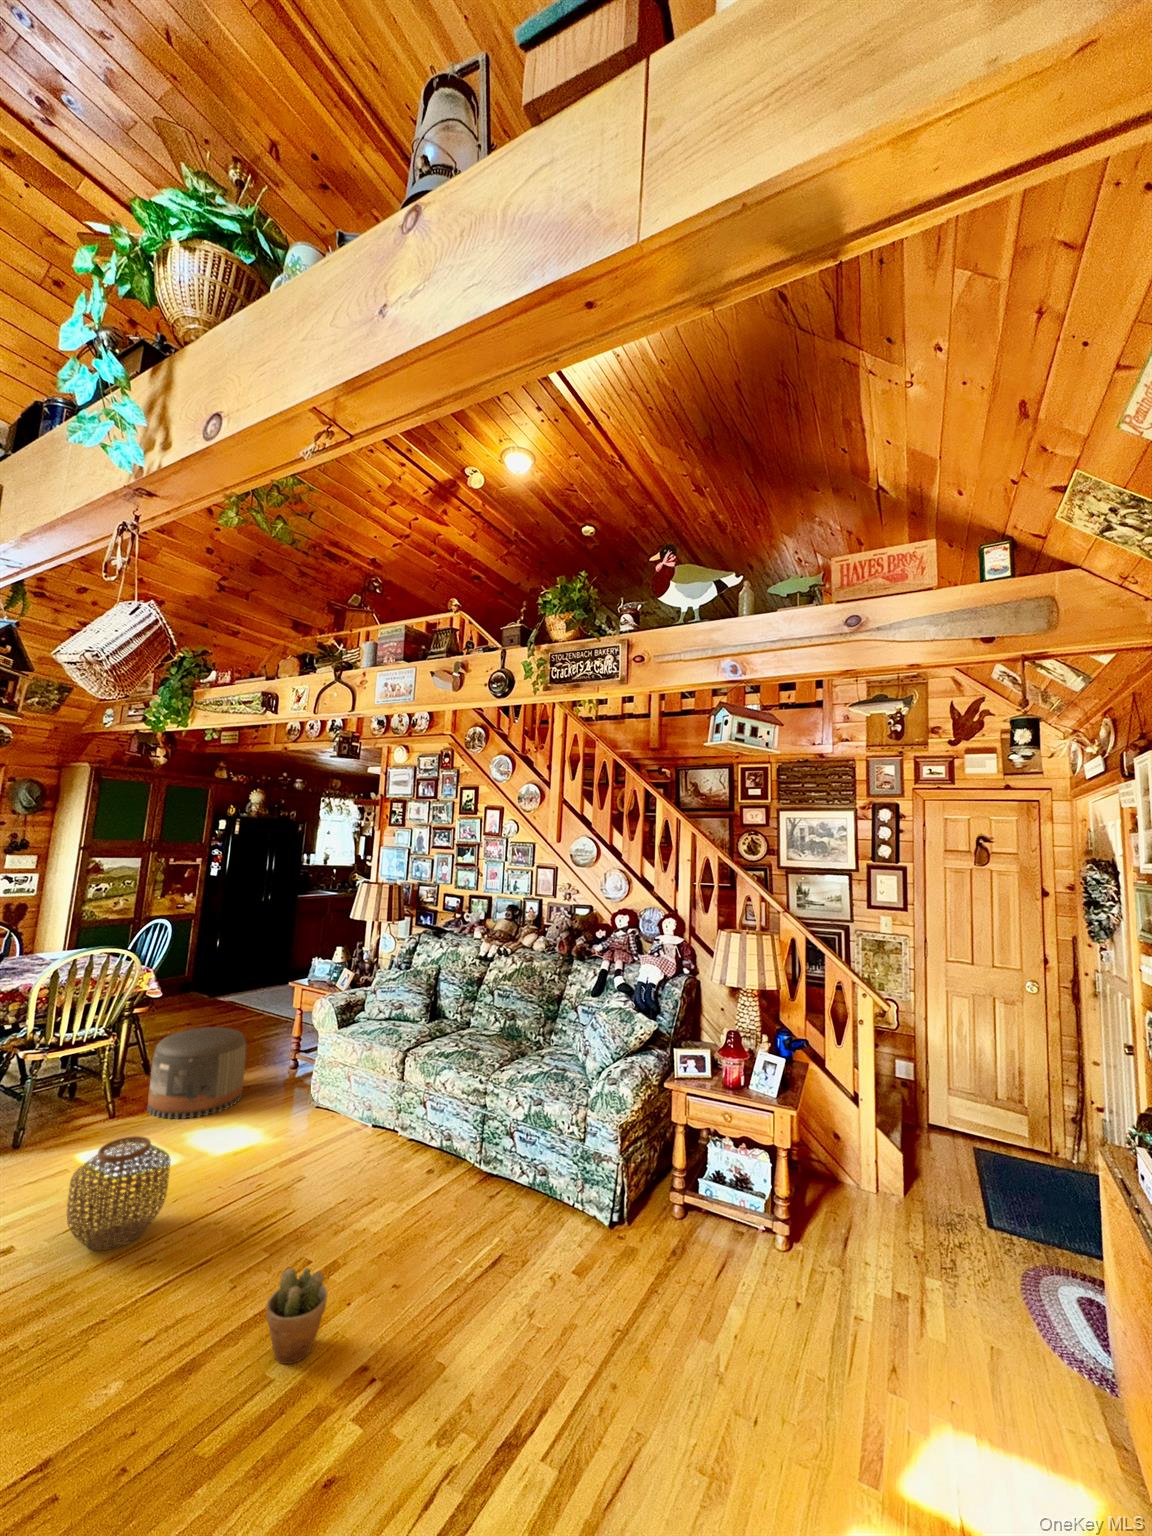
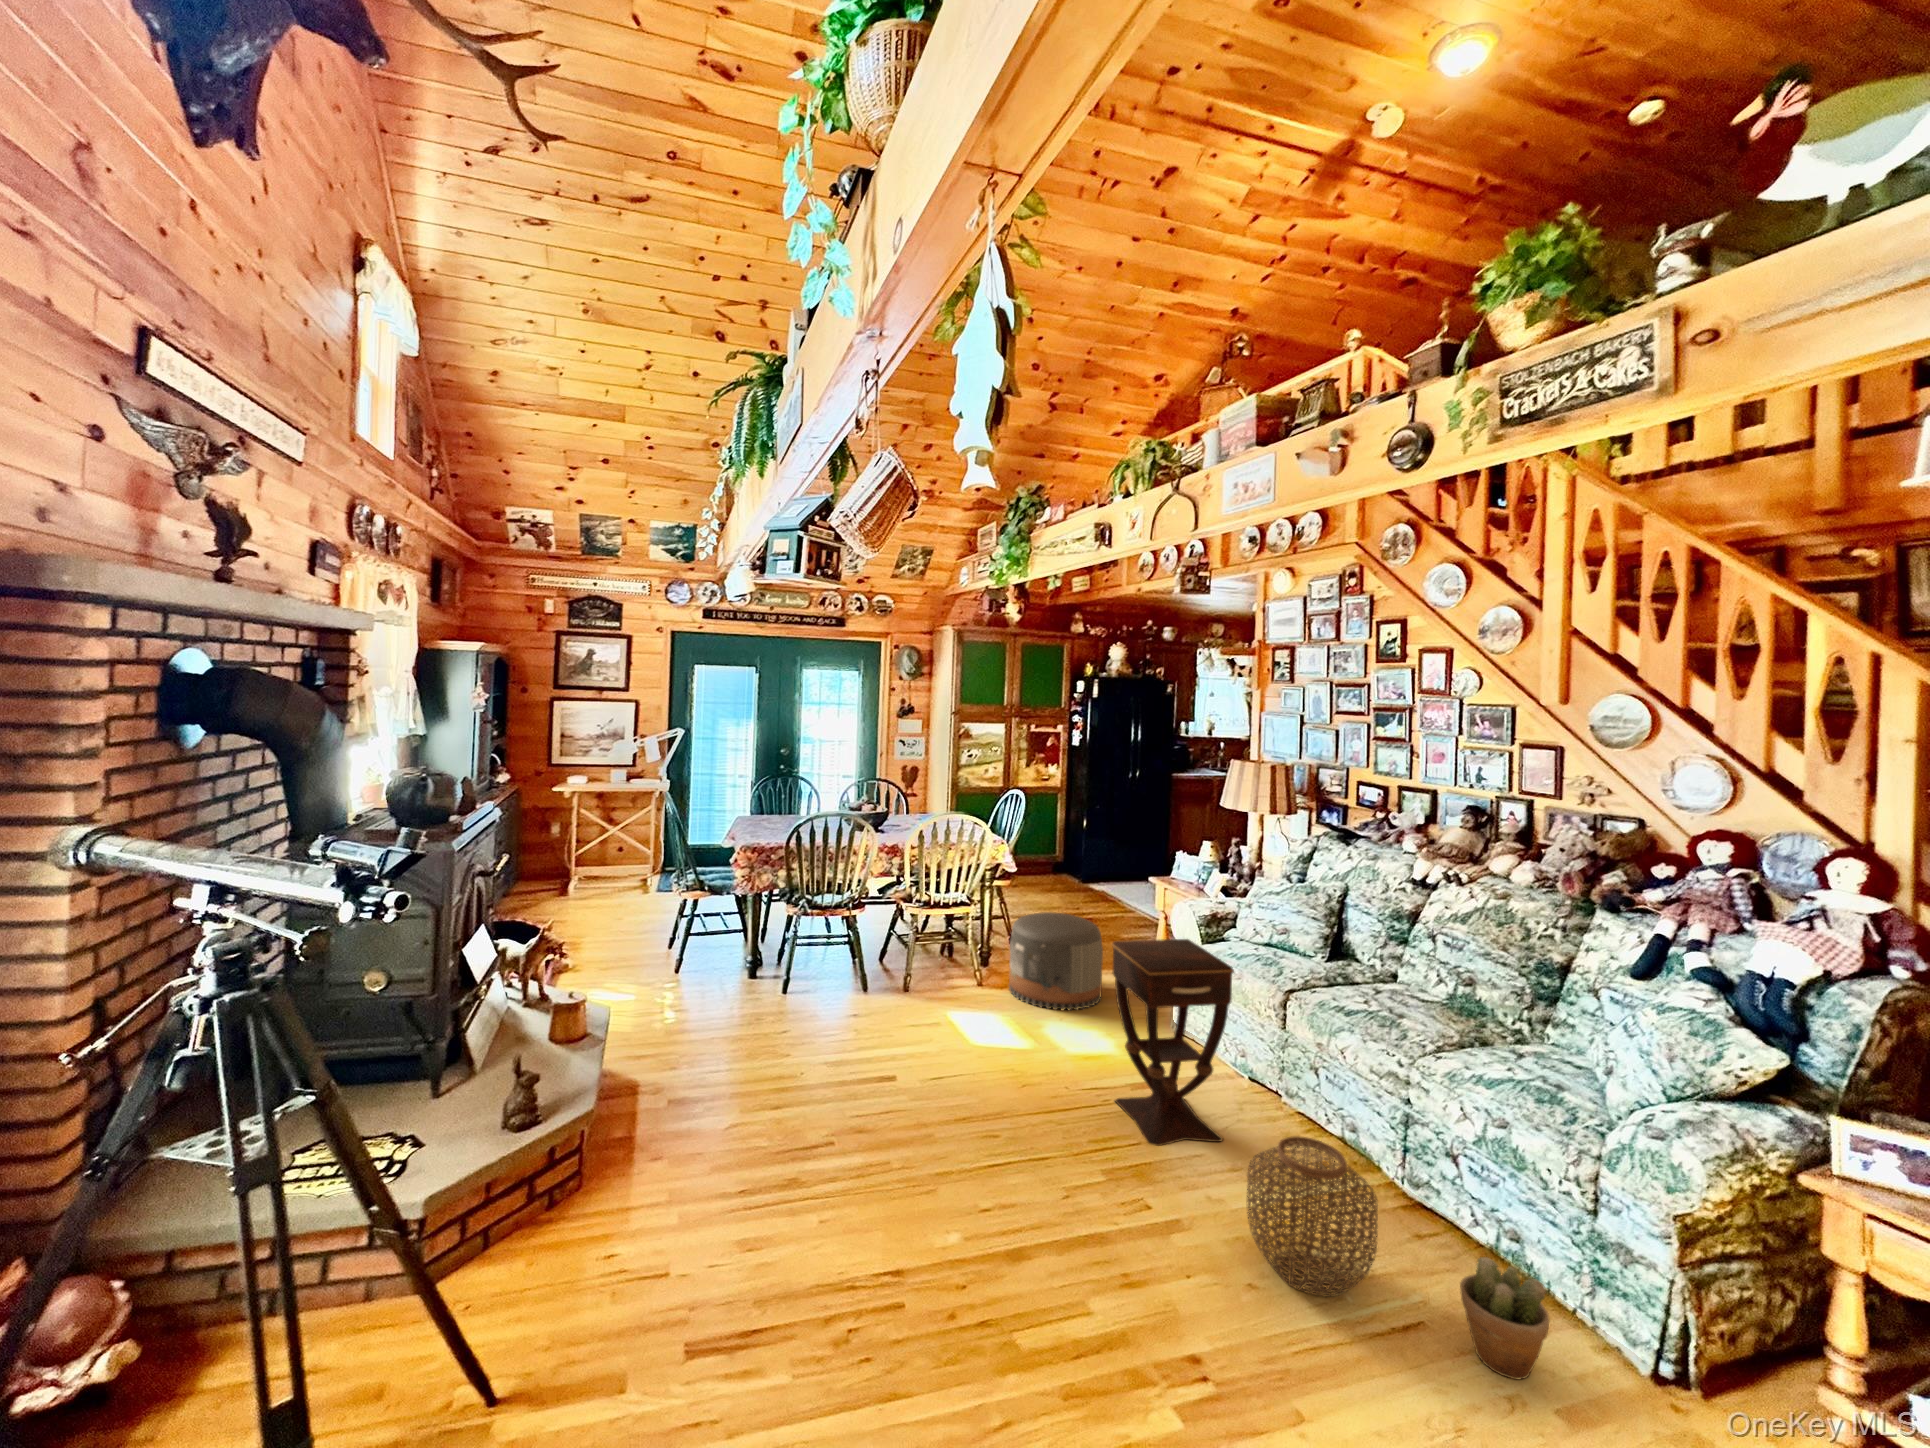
side table: none [267,1025,375,1203] -> present [1112,939,1234,1146]
woven basket: present [67,1136,170,1250] -> present [1247,1136,1378,1296]
potted plant: present [266,1268,328,1364] -> present [1460,1257,1549,1380]

